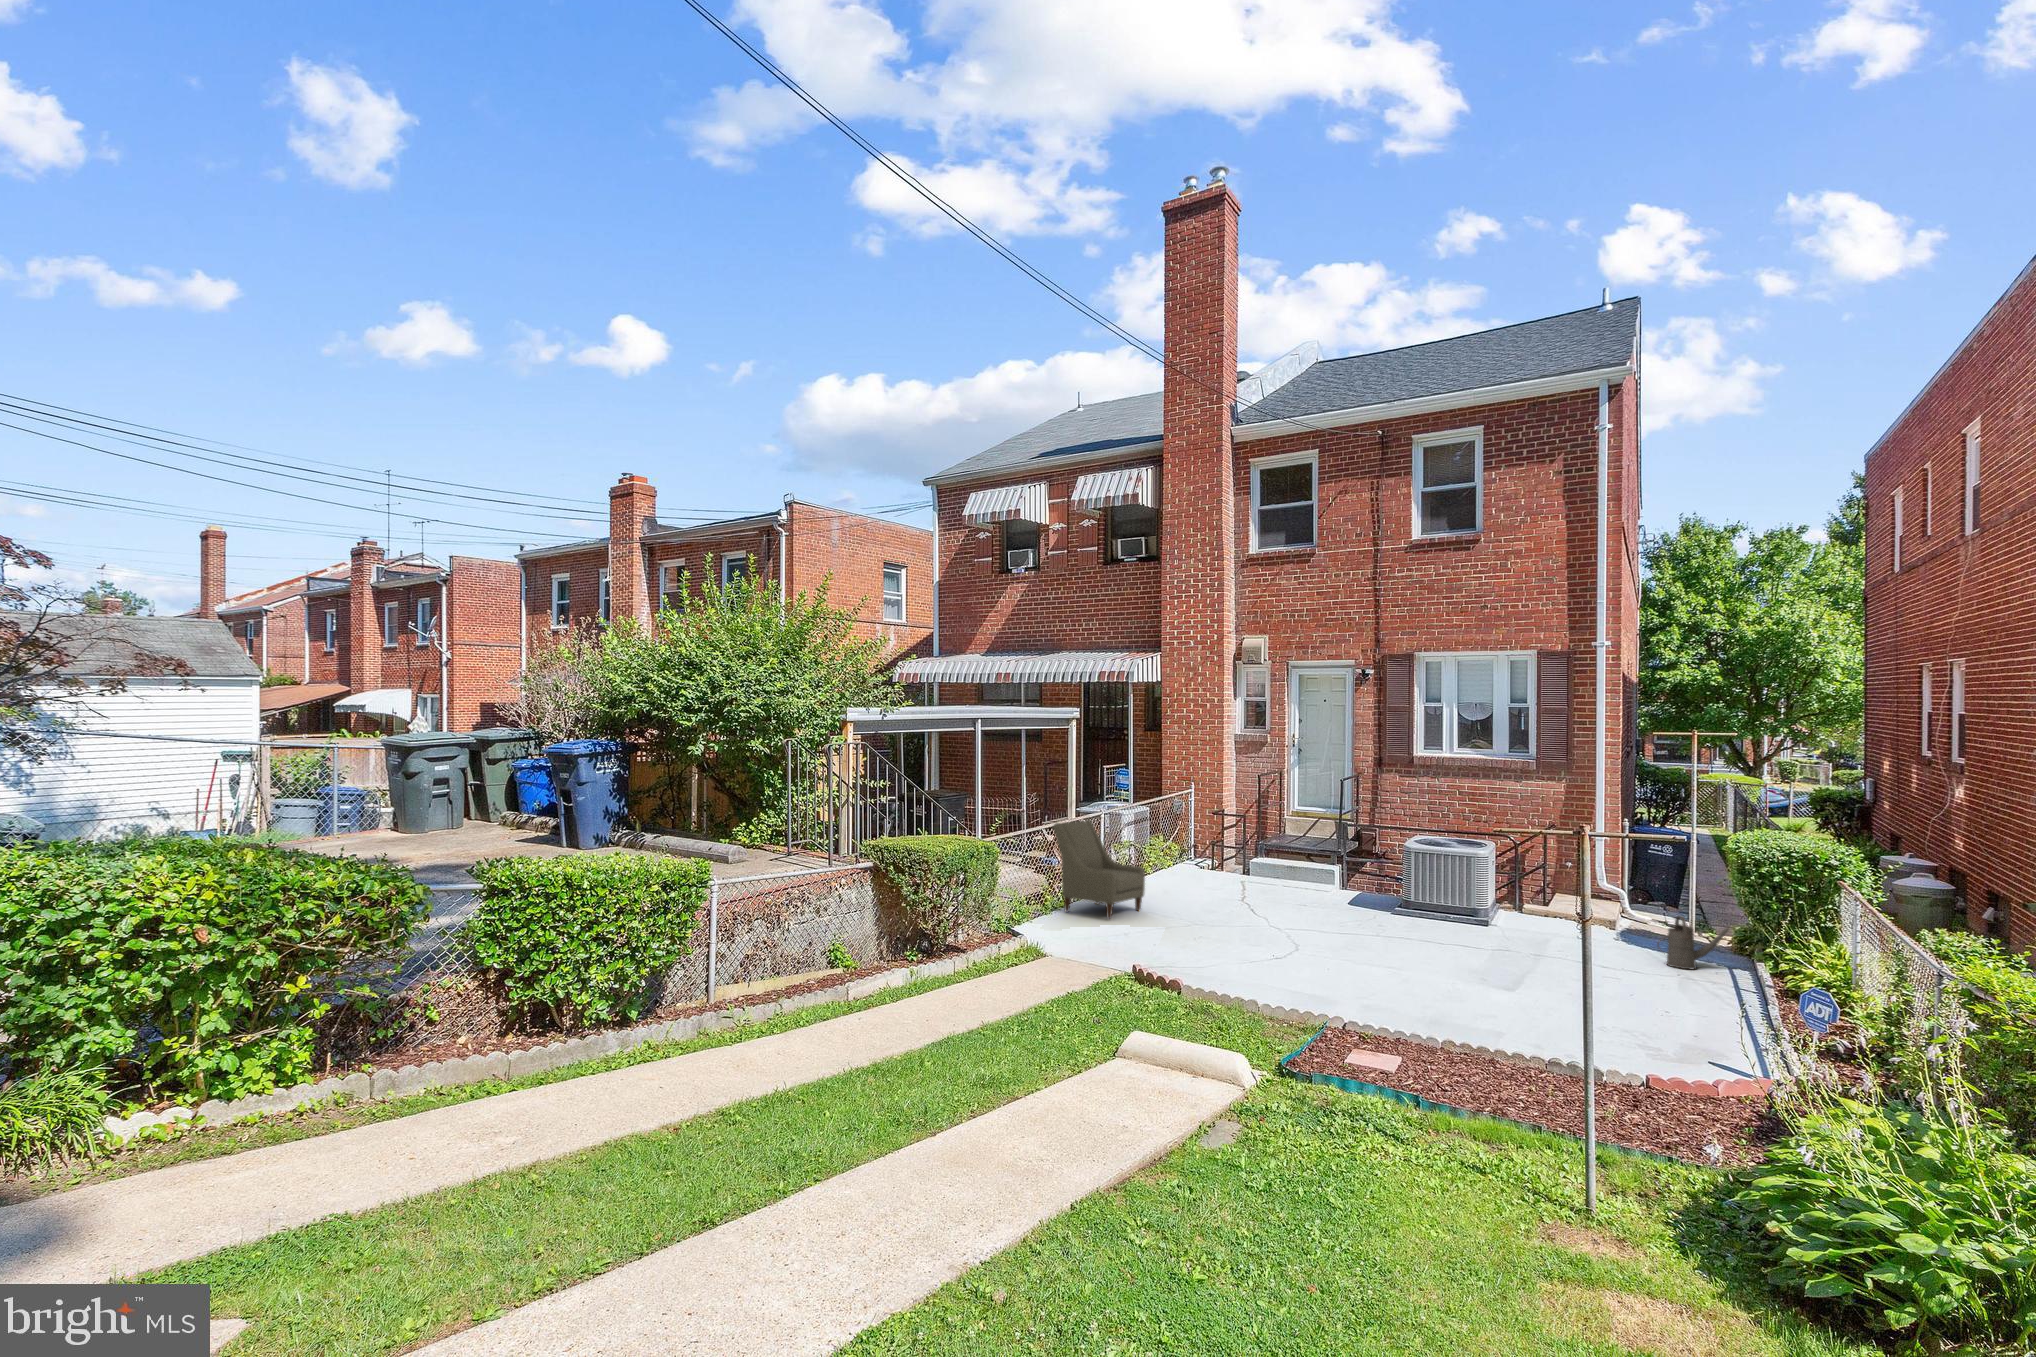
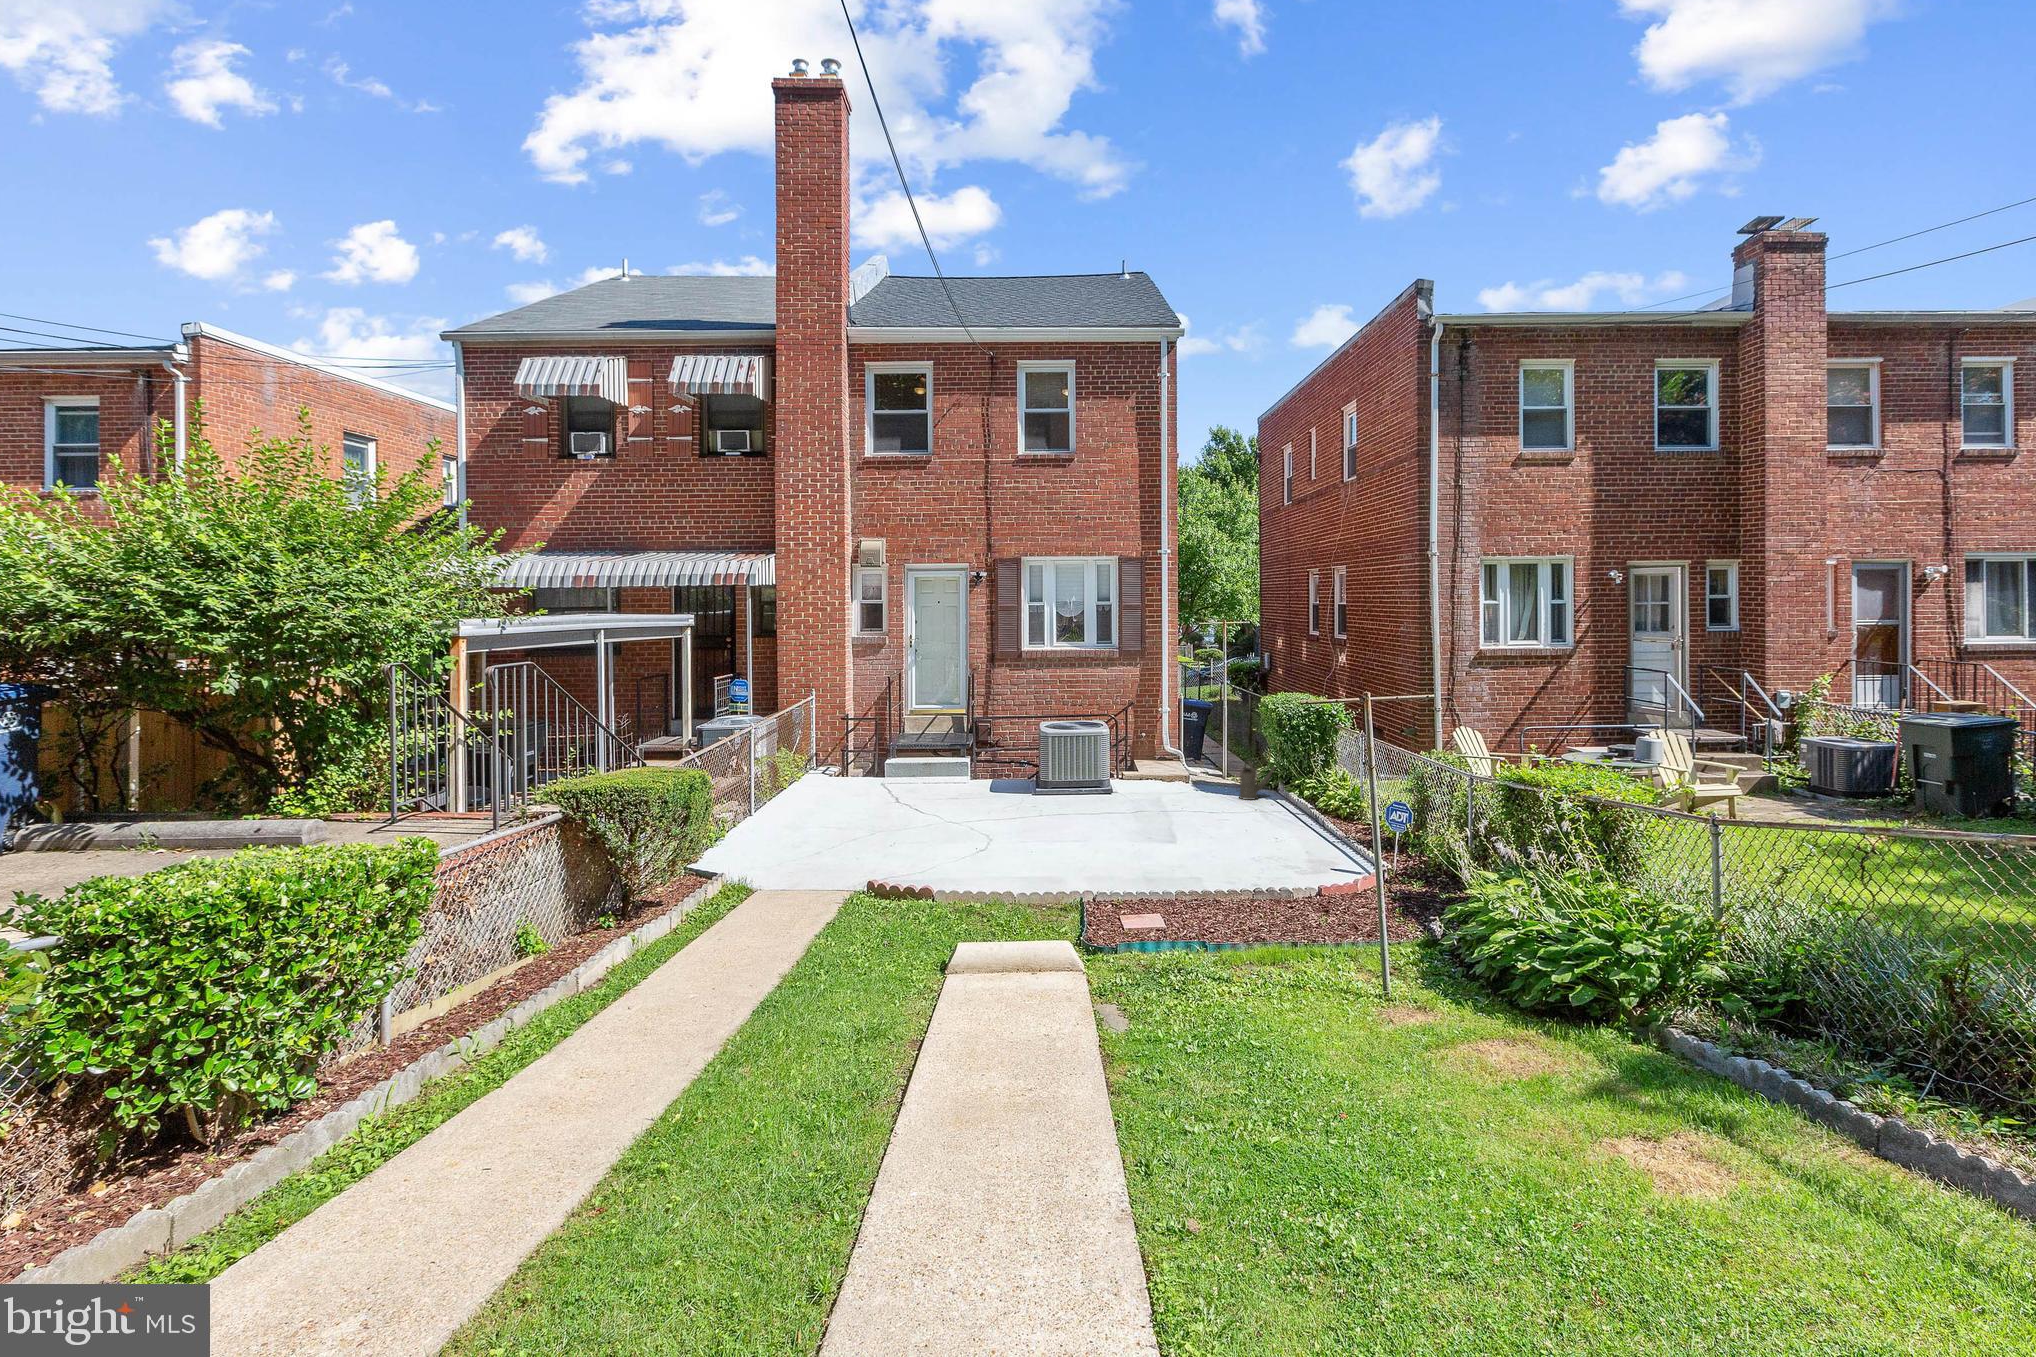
chair: present [1053,820,1145,919] -> none [746,730,836,823]

